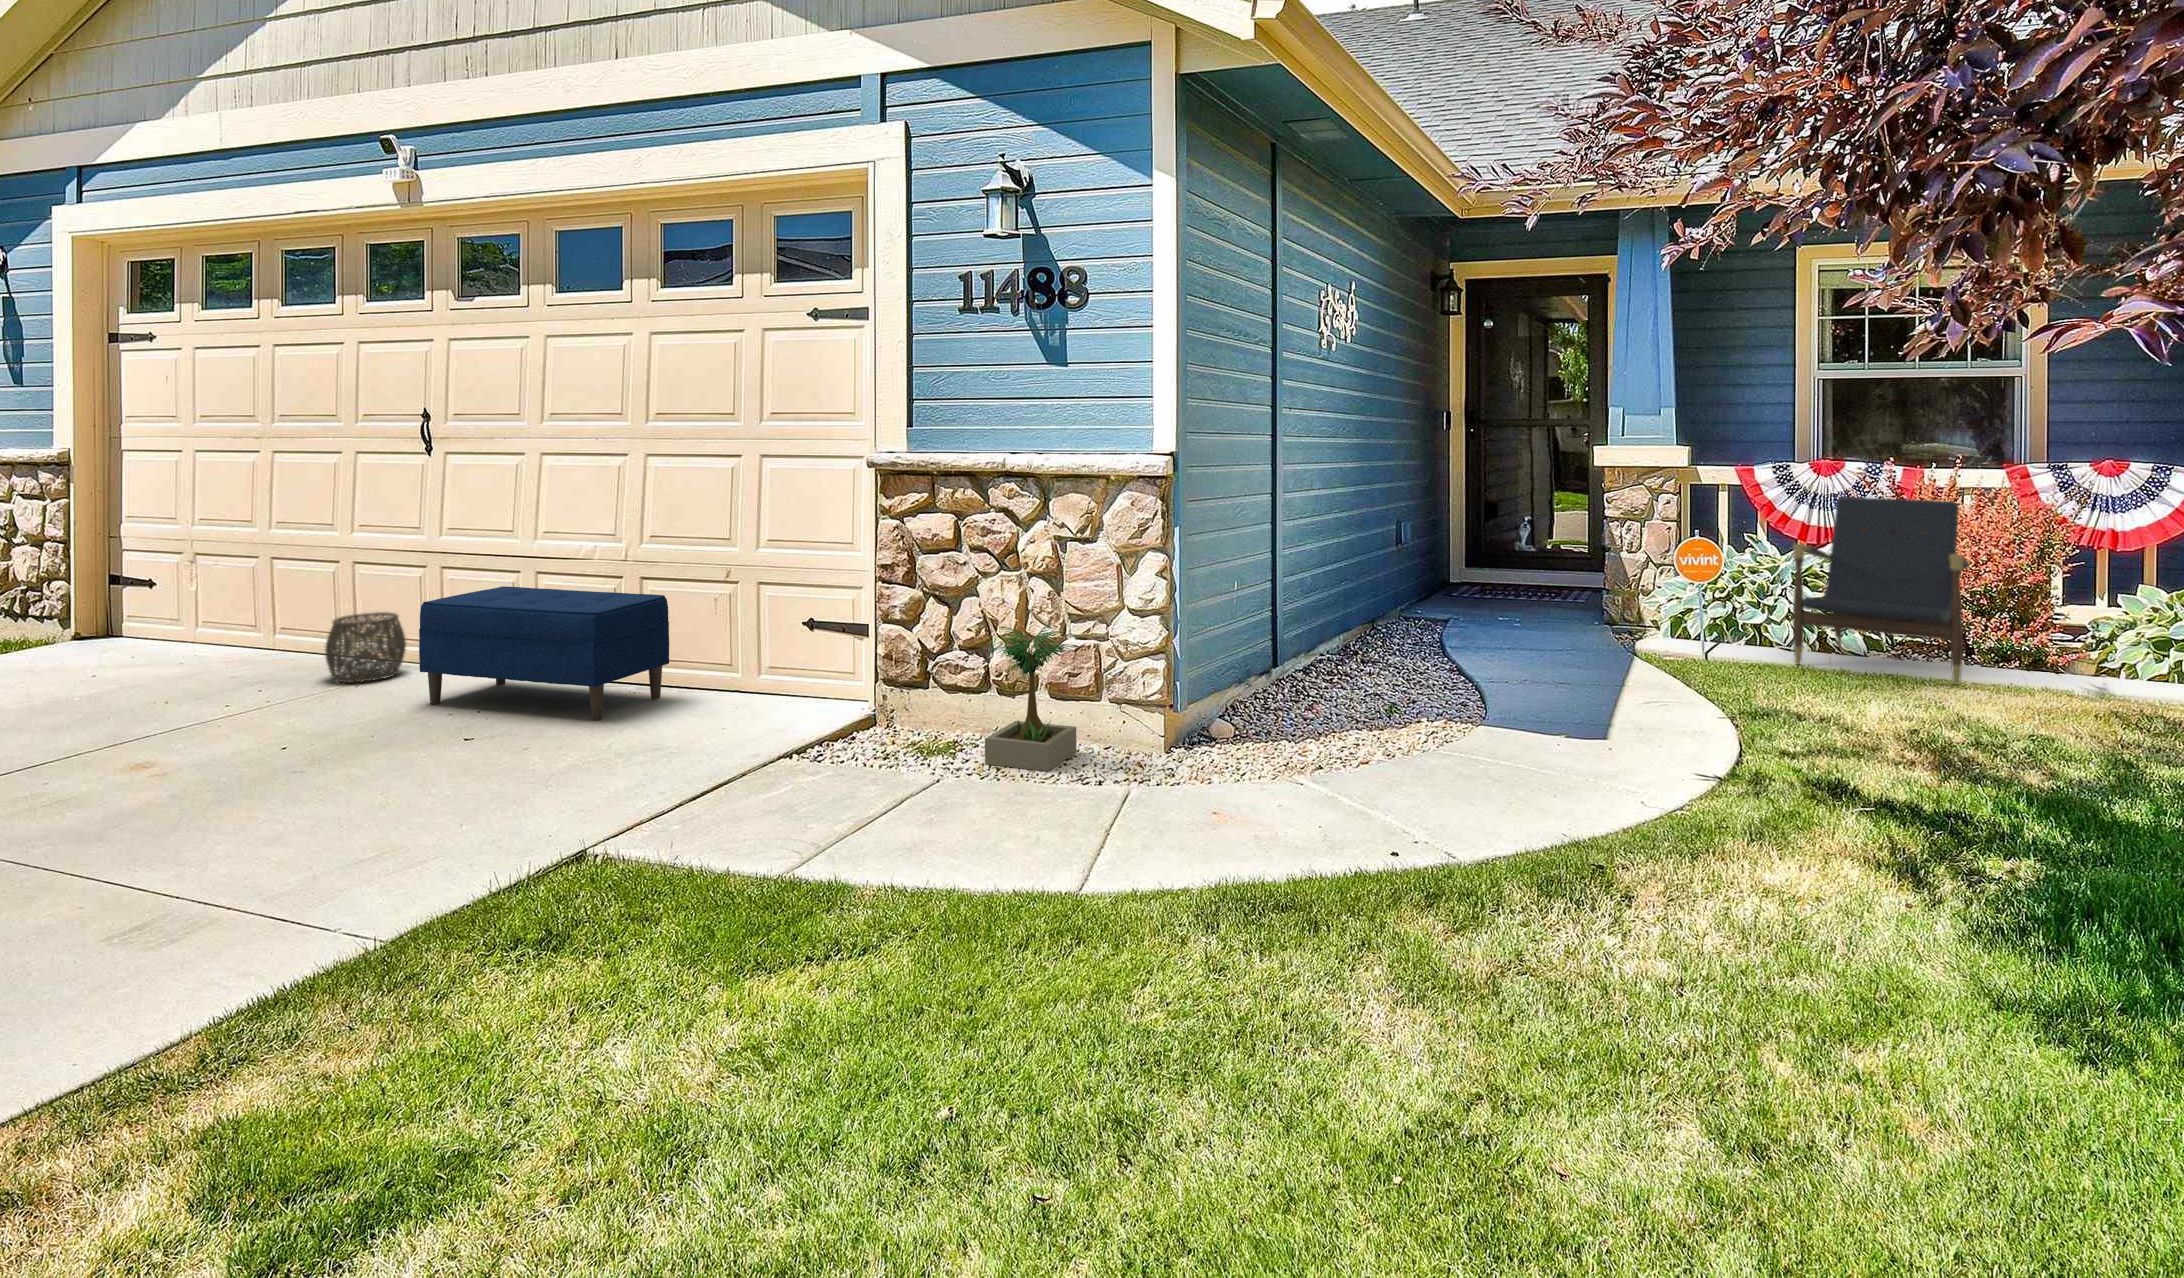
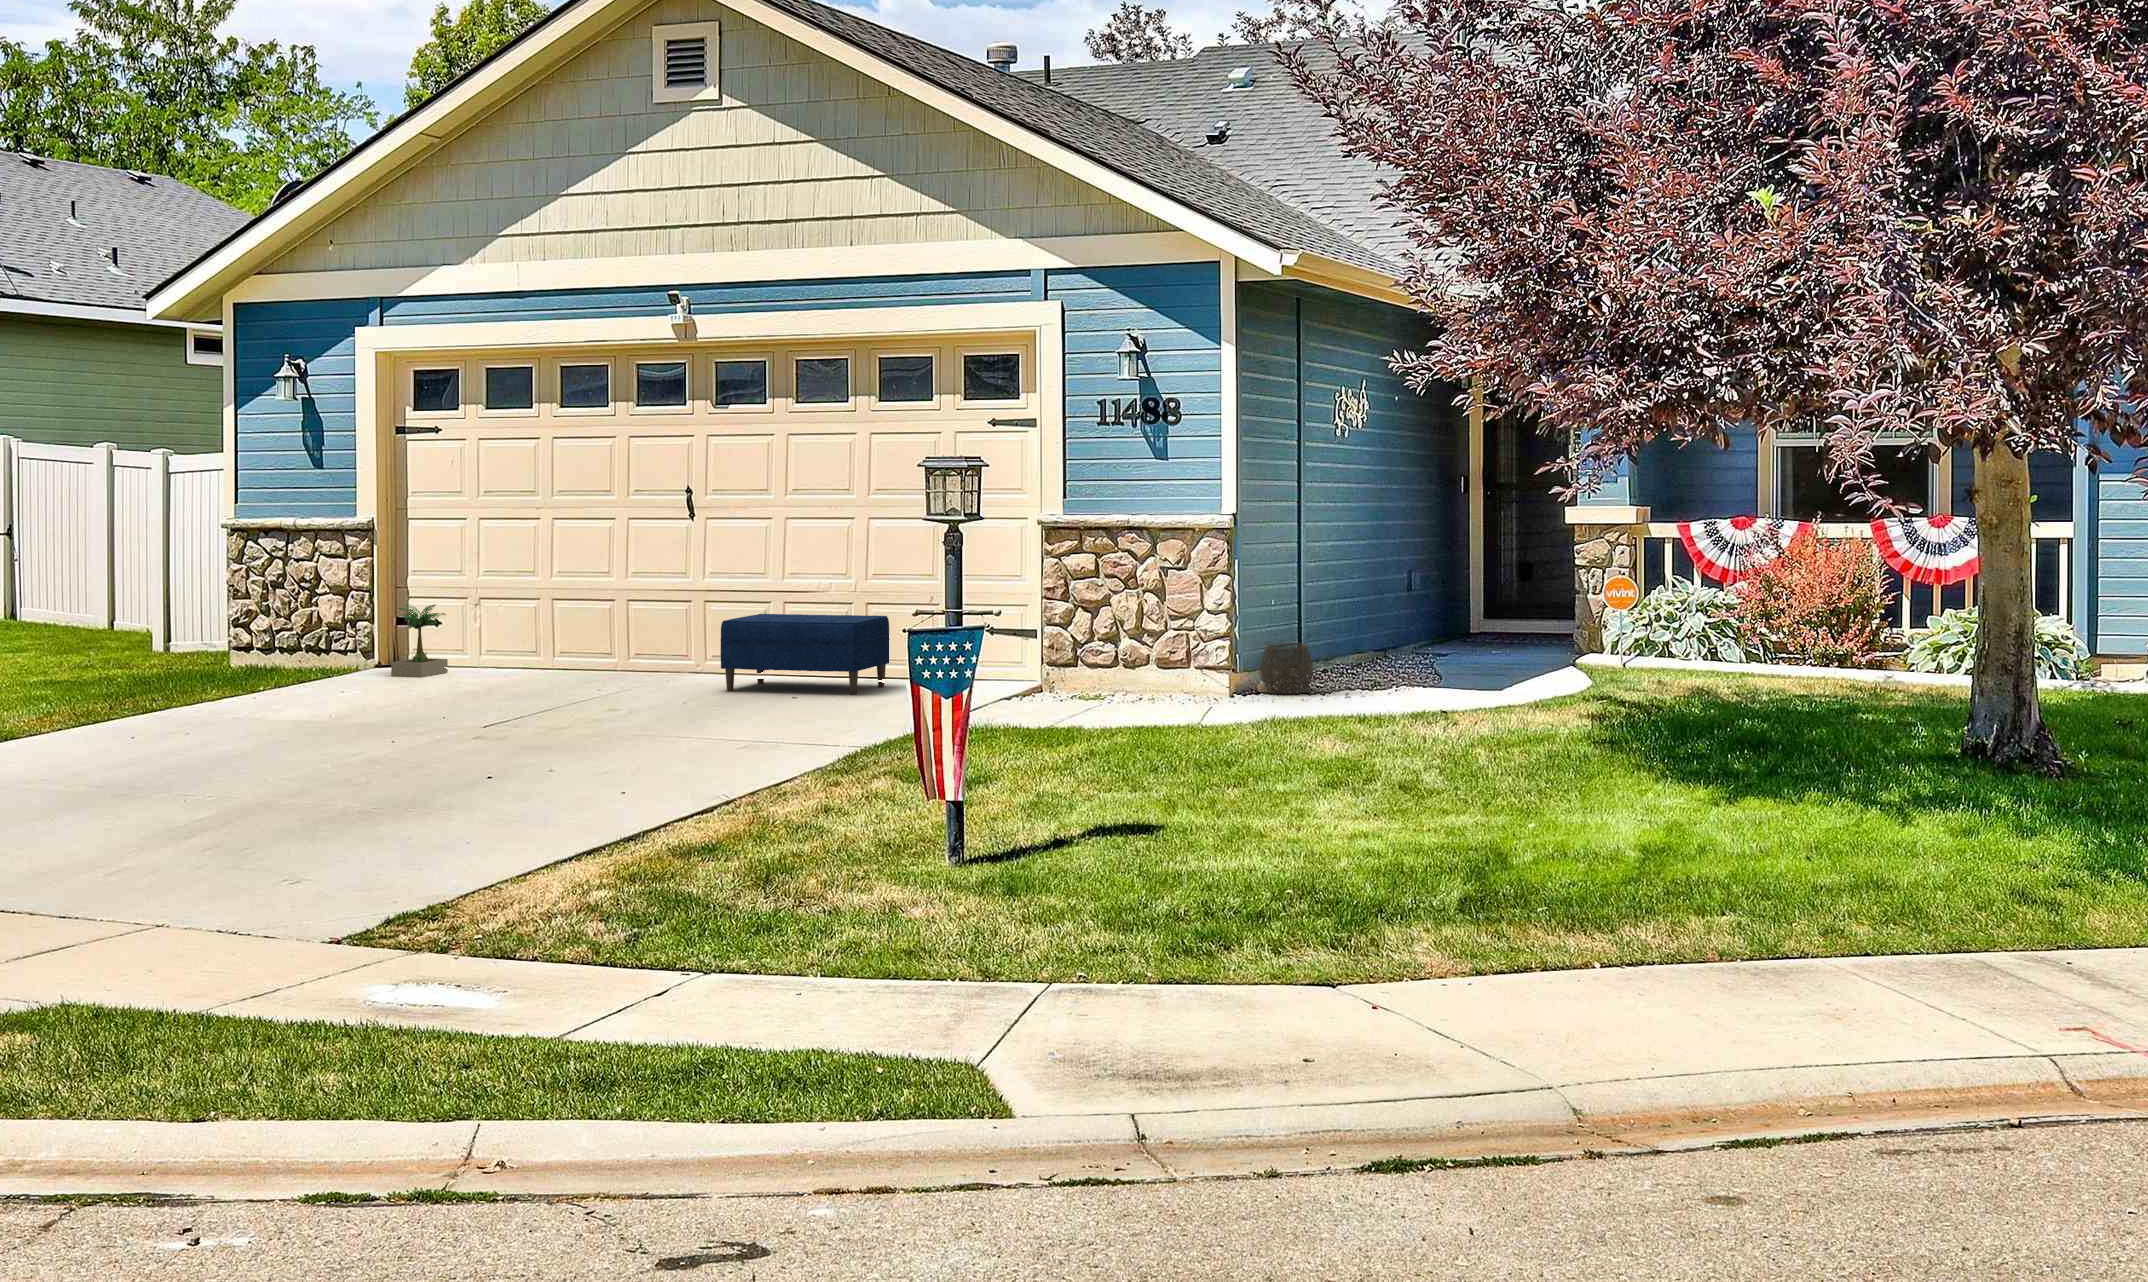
lounge chair: present [1793,496,1969,685] -> none [1682,544,1802,669]
woven basket: present [325,612,406,683] -> present [1260,643,1314,694]
potted plant: present [985,624,1079,771] -> present [391,604,448,677]

